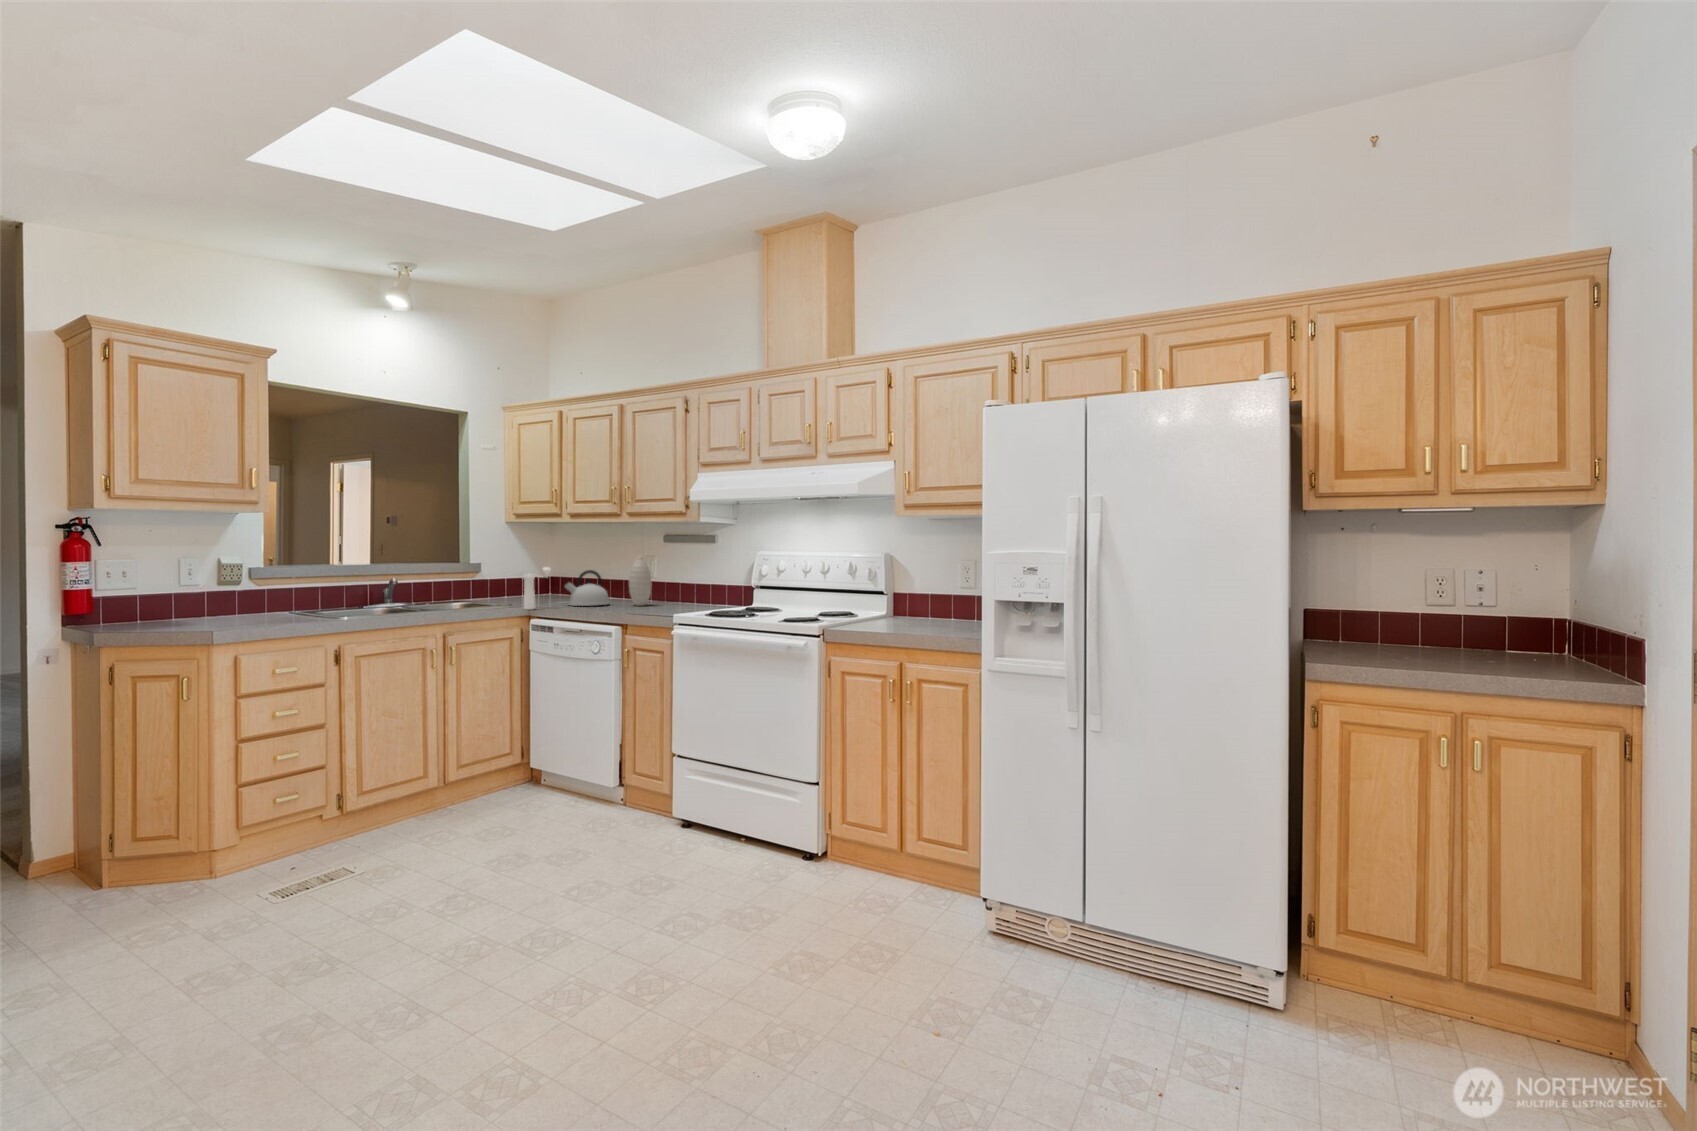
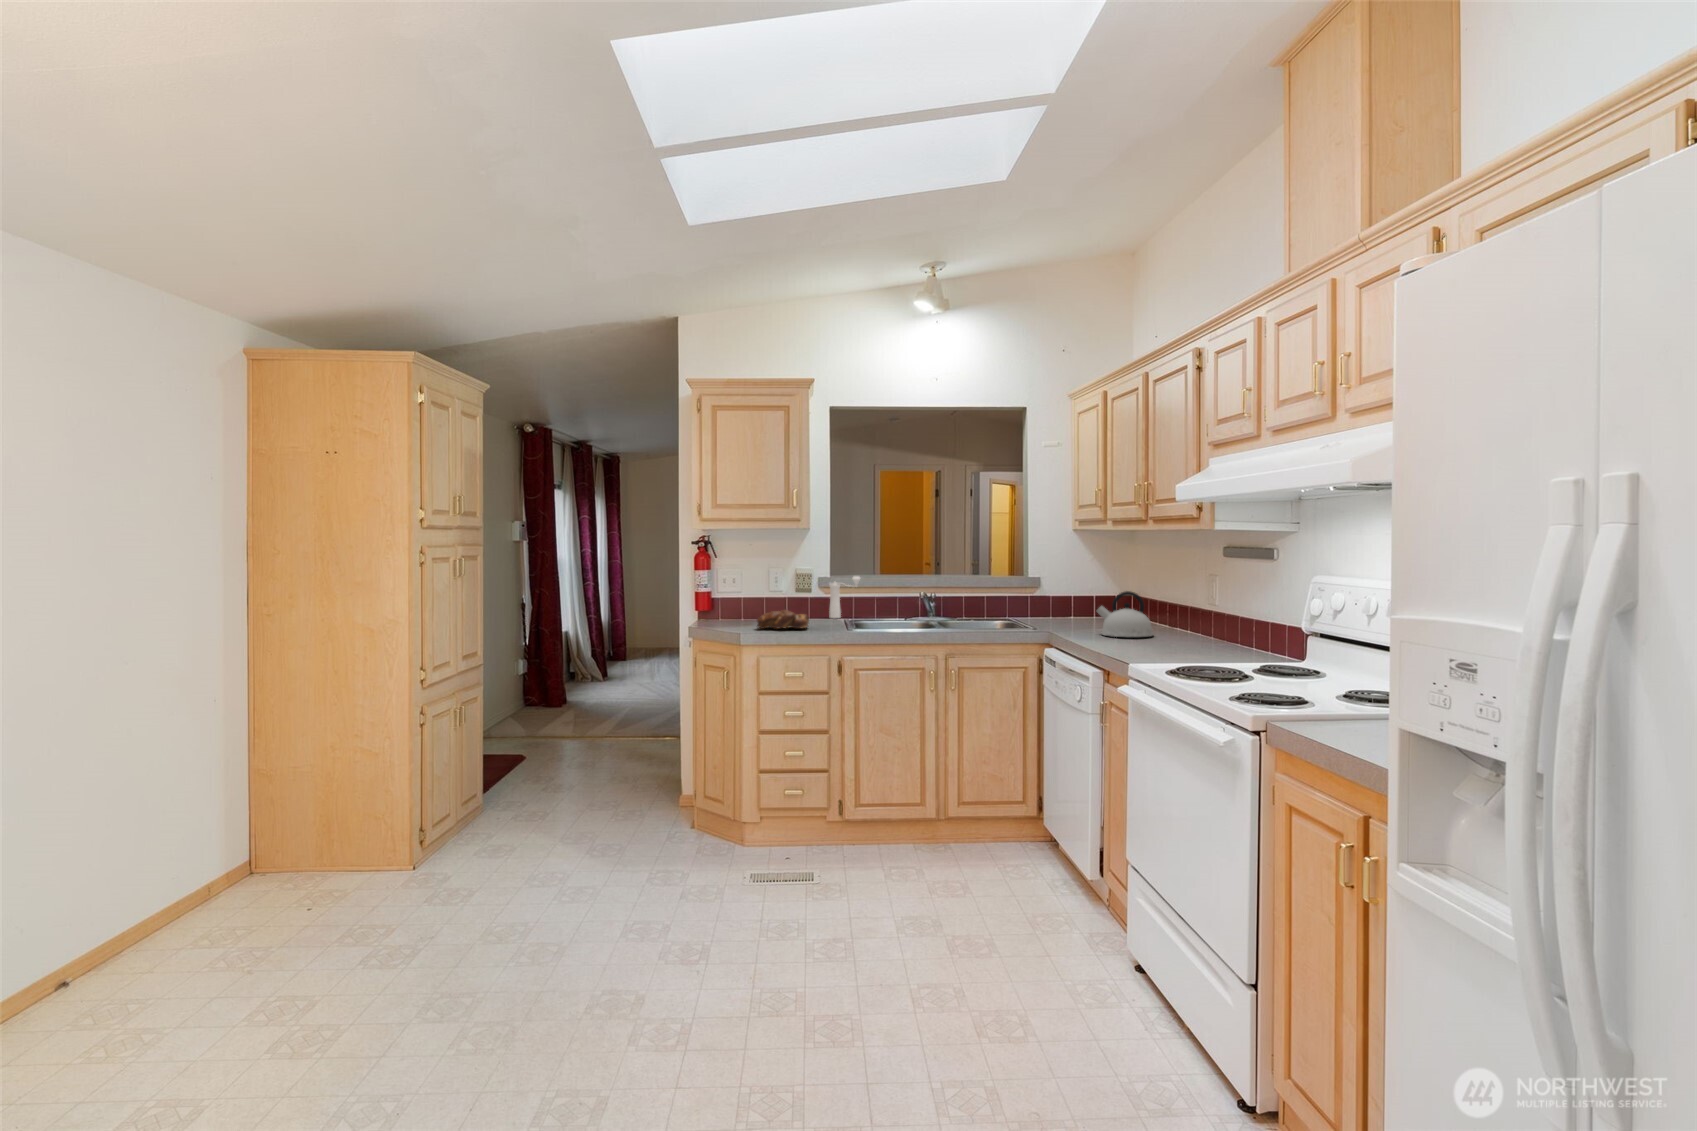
vase: present [629,556,651,606] -> none [1172,576,1203,643]
pepper mill: present [523,567,551,610] -> present [829,576,861,618]
bread loaf: none [202,602,278,626] -> present [757,610,809,629]

